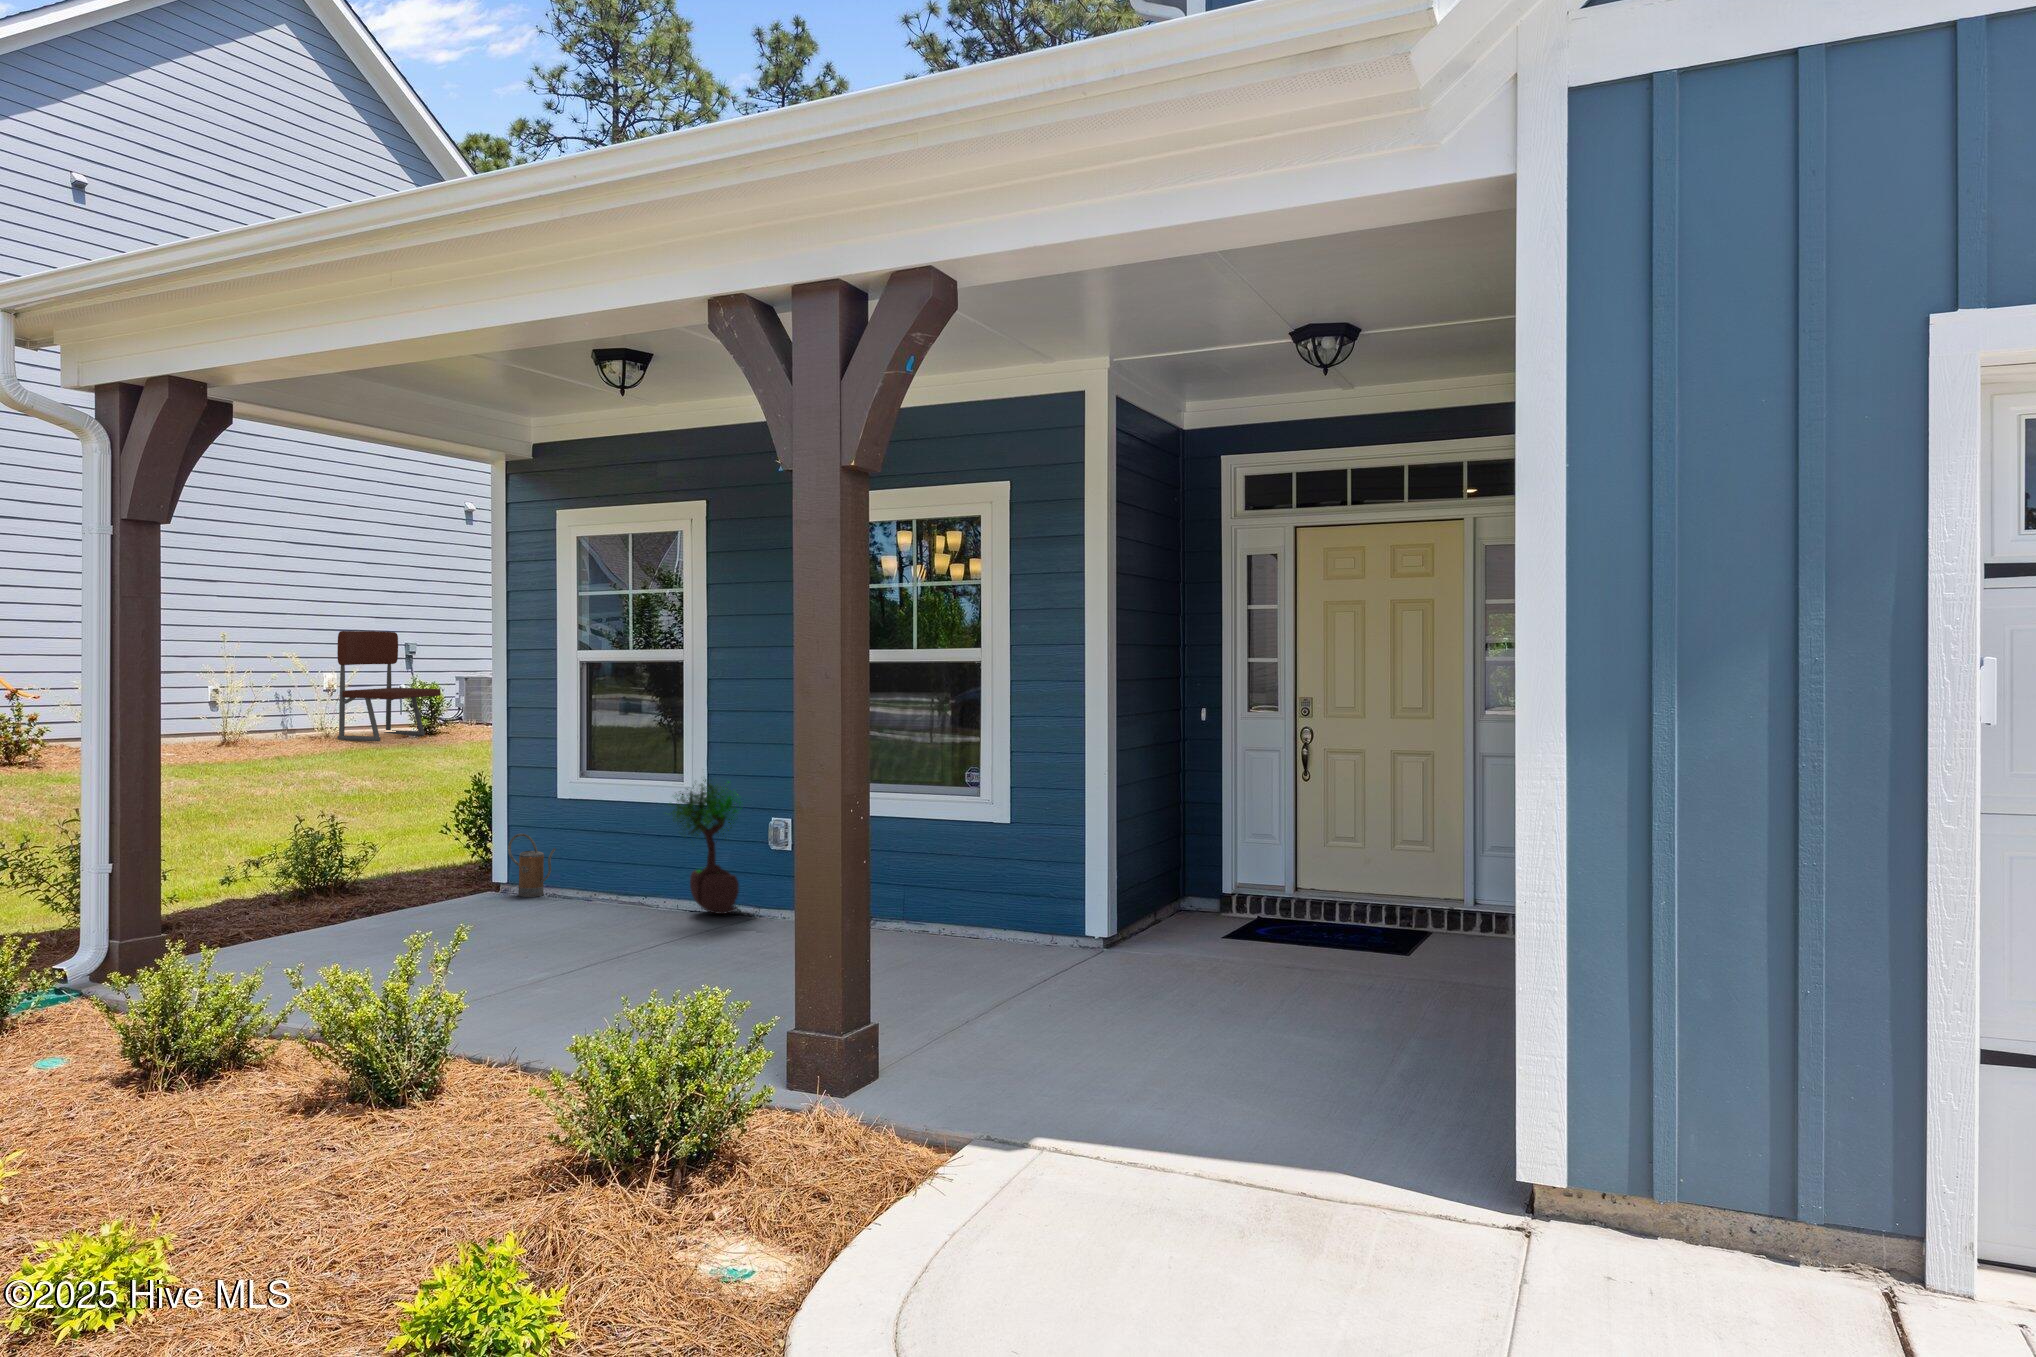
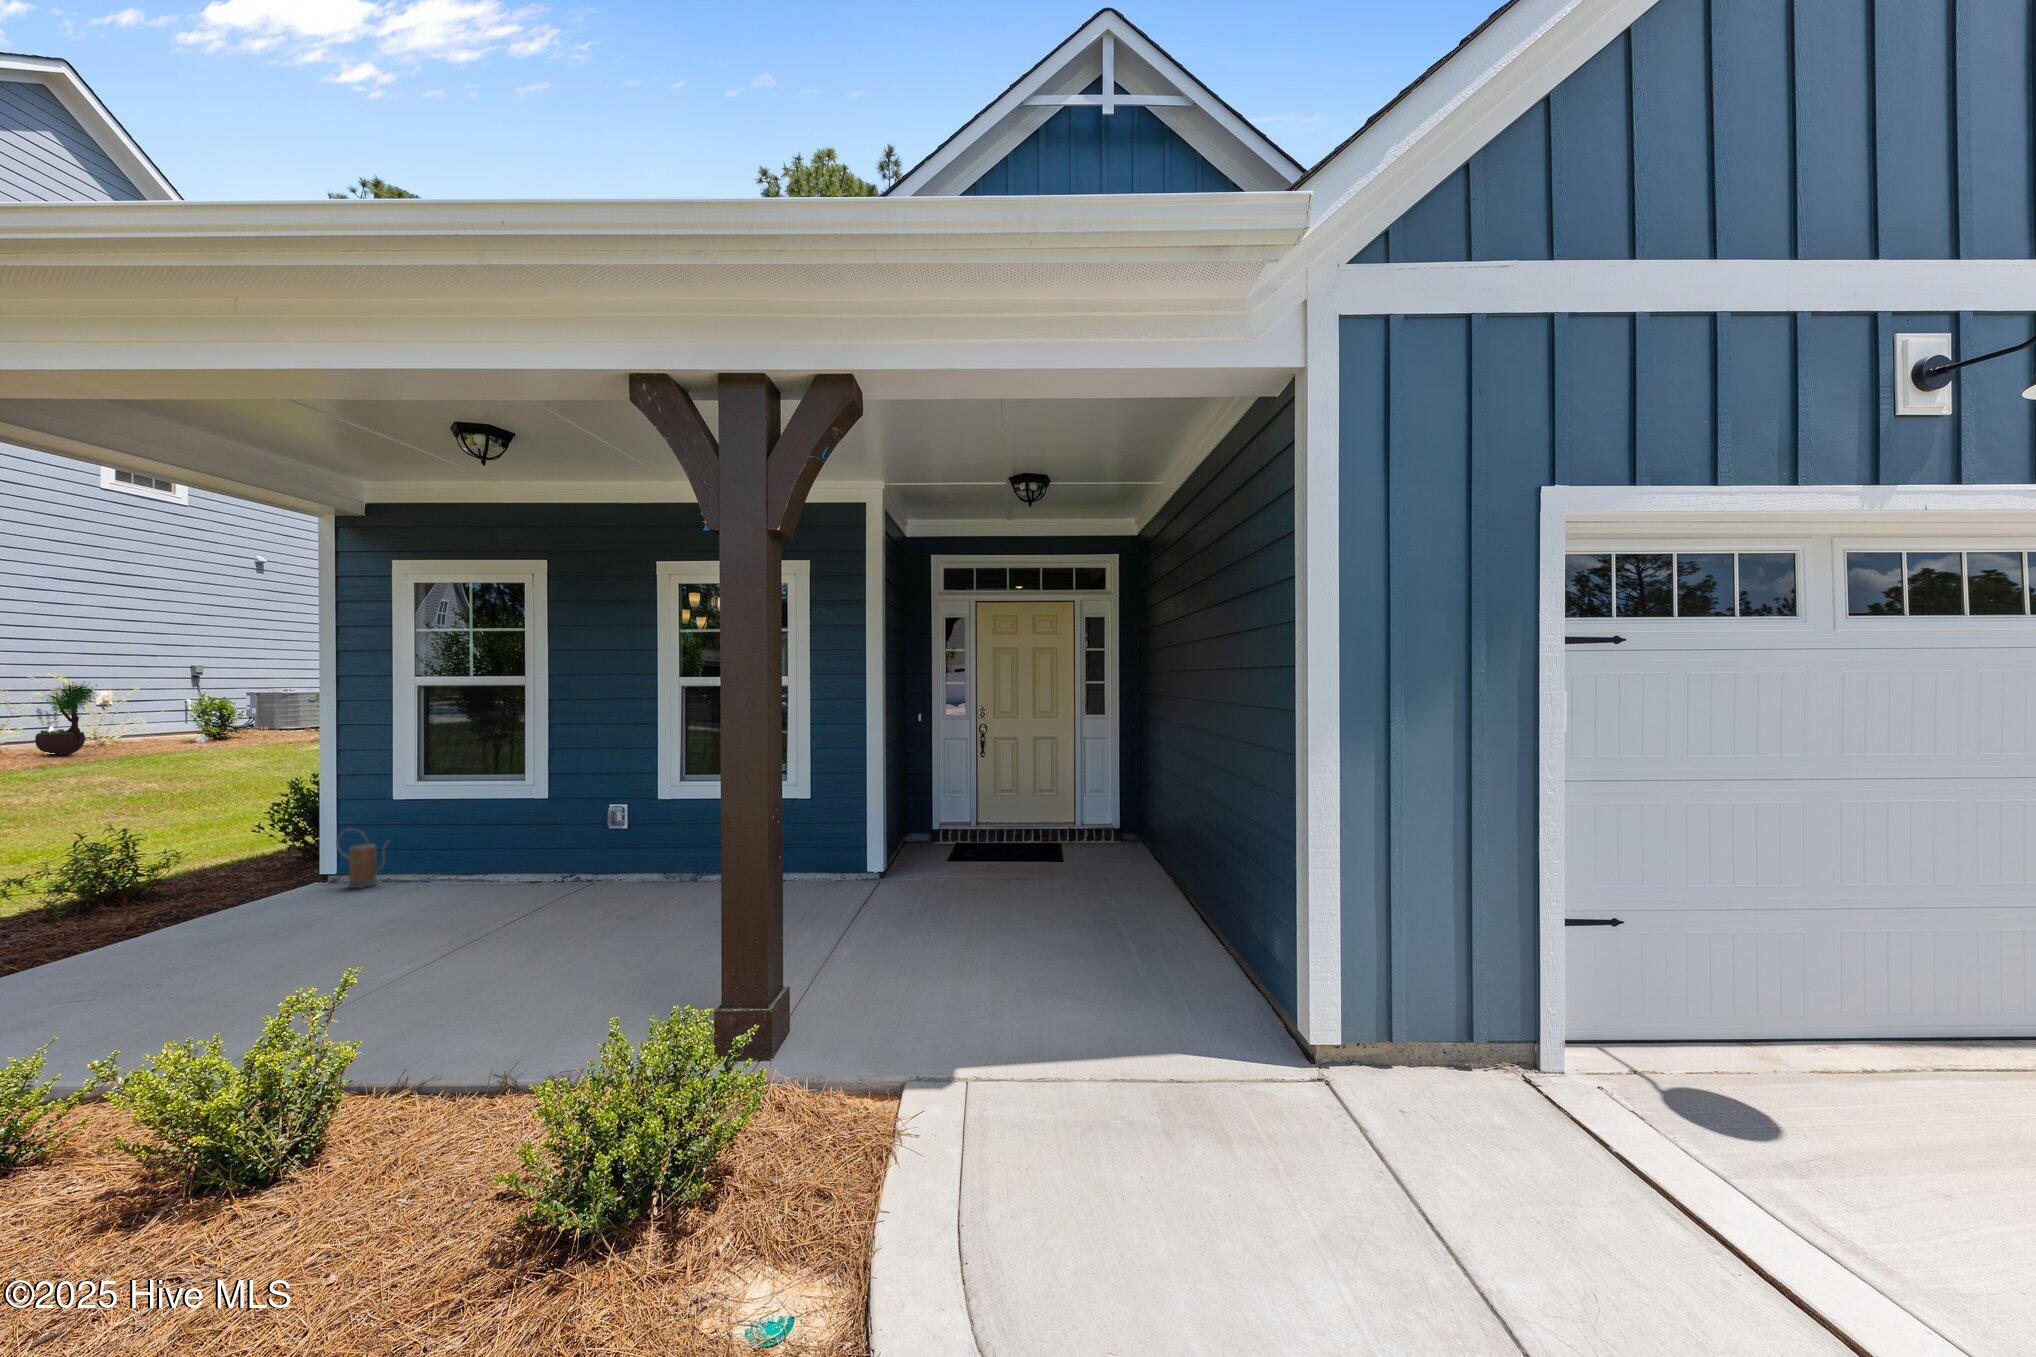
bench: present [337,631,440,742] -> none [113,648,231,750]
potted tree: present [665,779,741,914] -> present [35,681,98,756]

